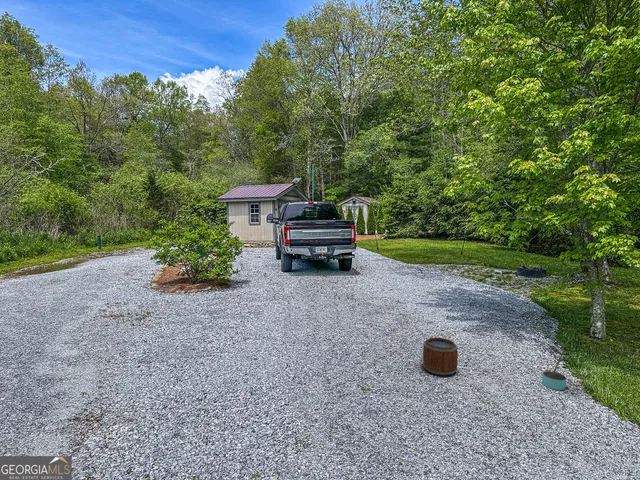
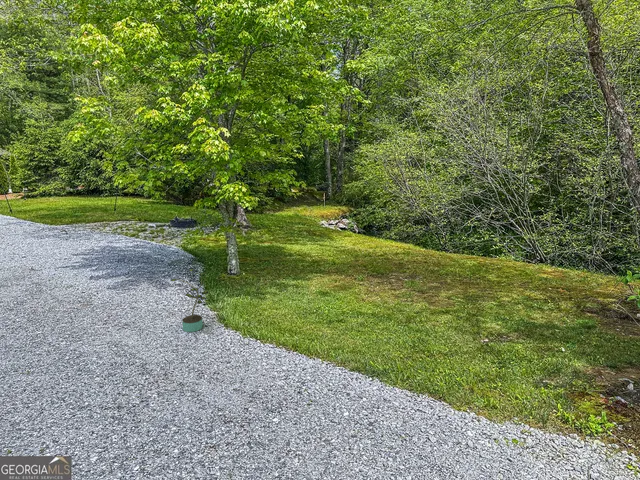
bucket: present [423,338,458,376] -> none [21,319,82,373]

